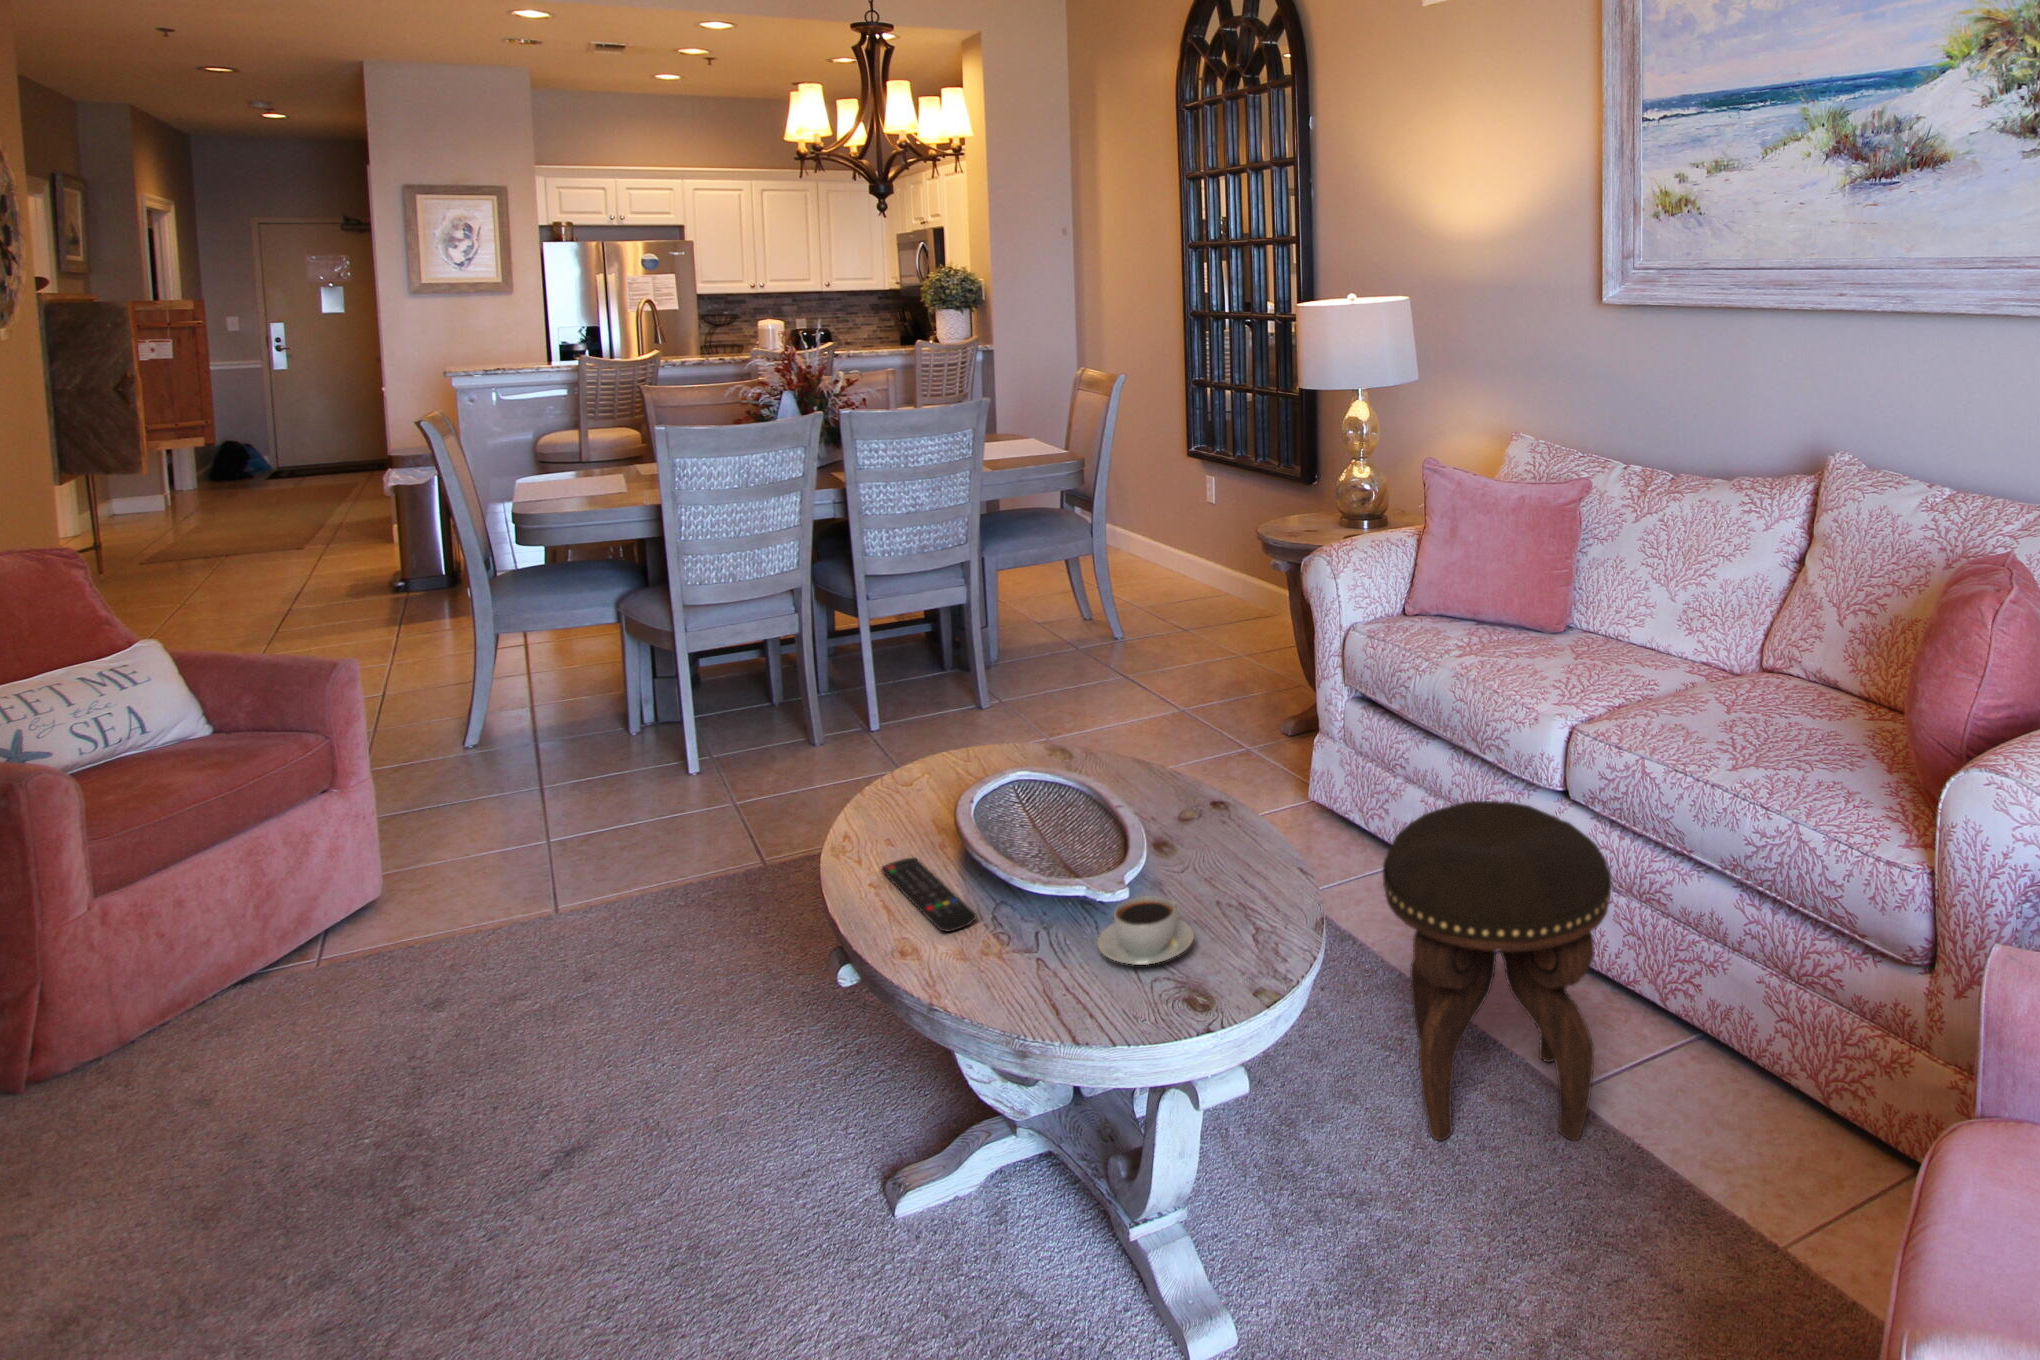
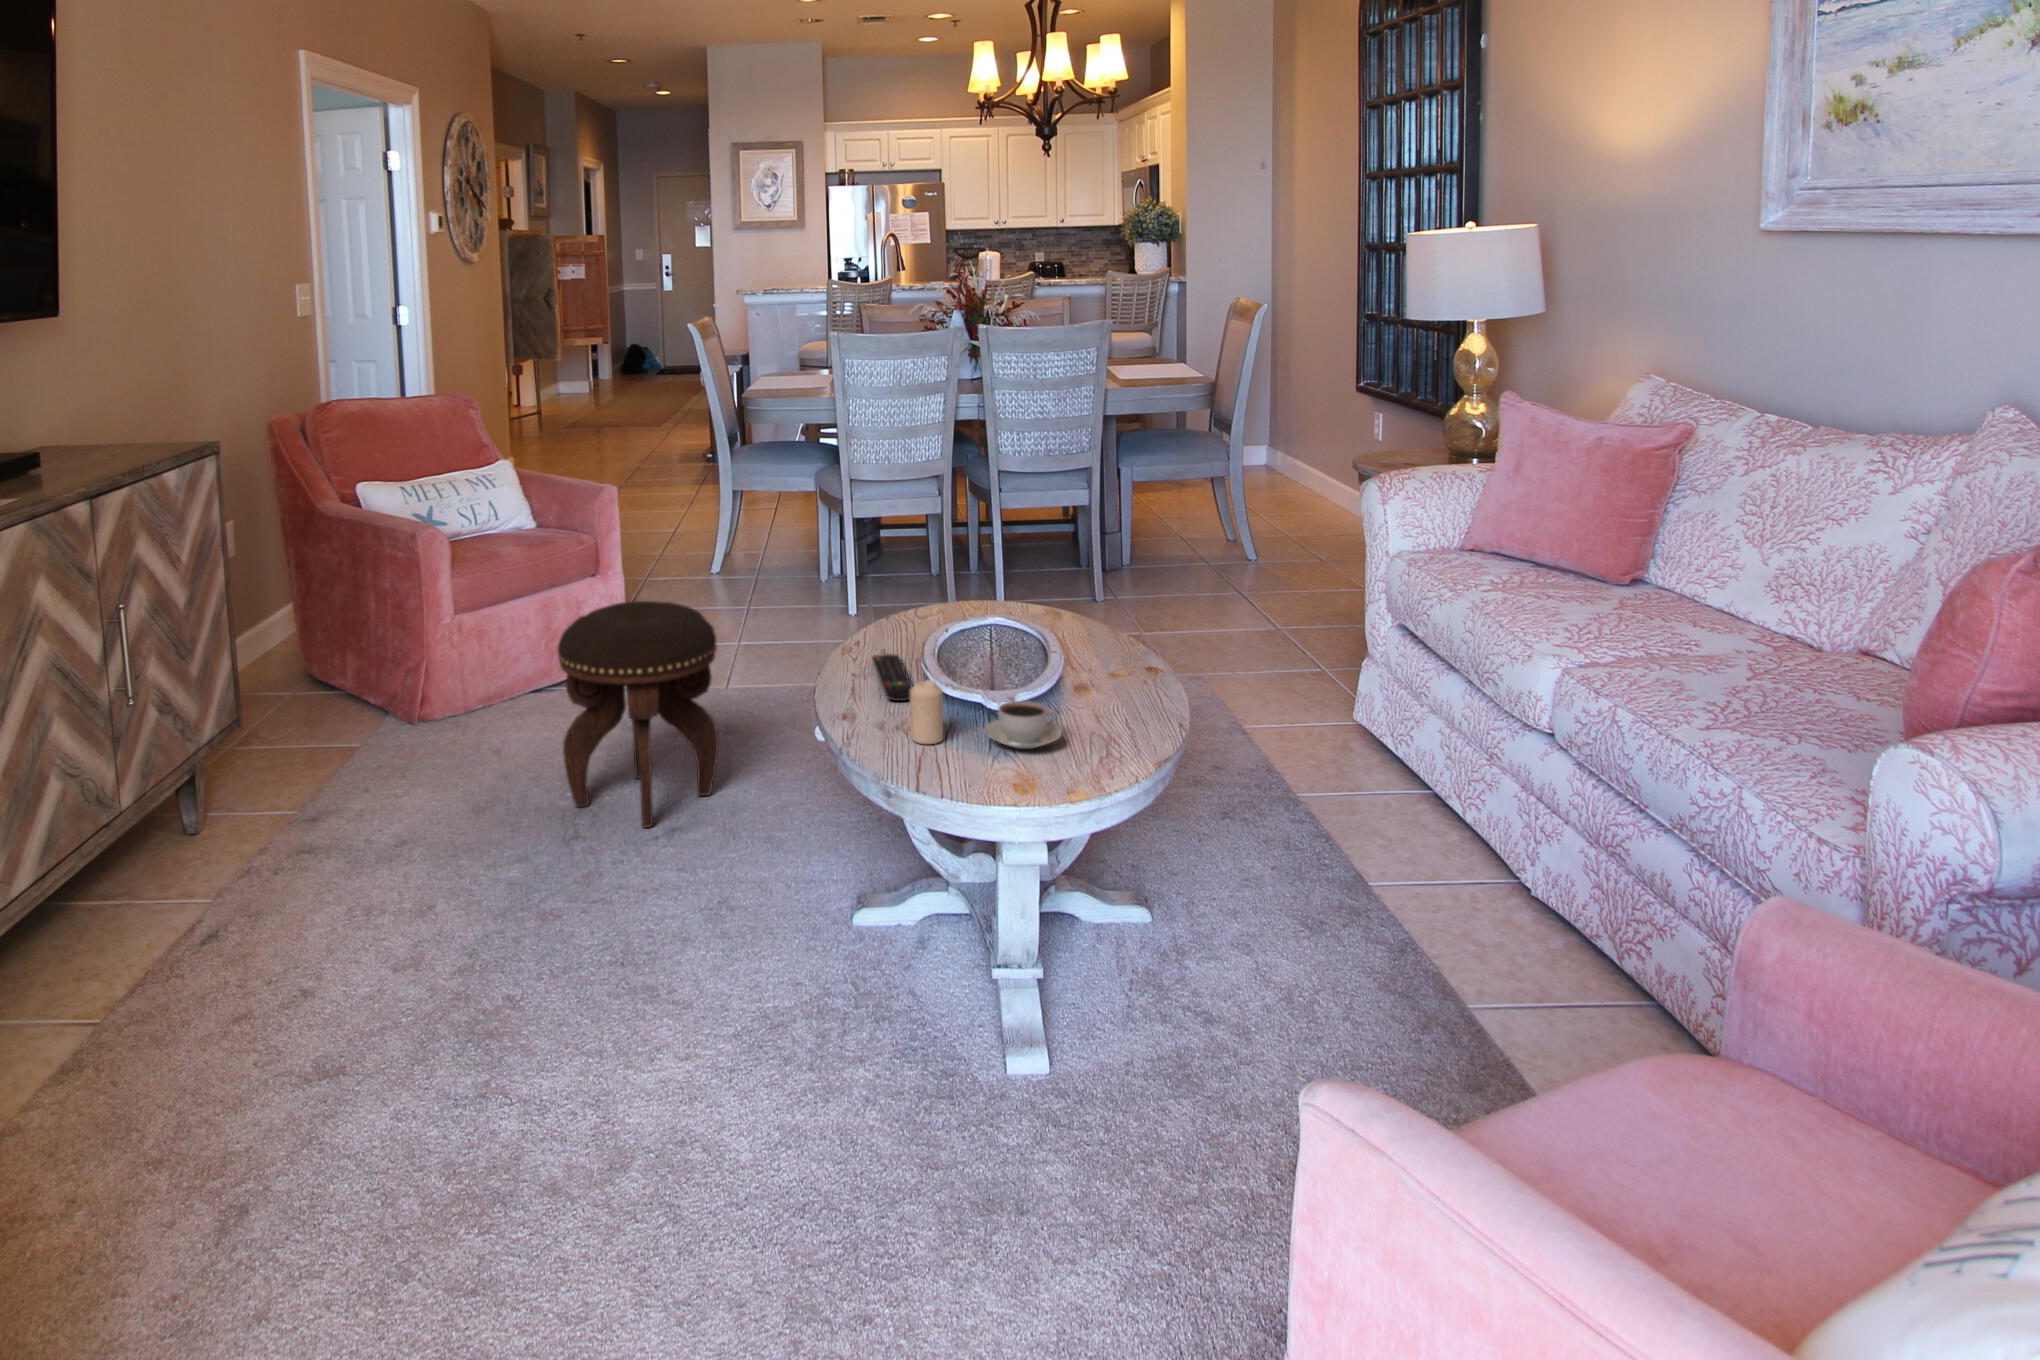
footstool: present [1383,801,1611,1141] -> present [557,601,719,828]
candle: none [1005,902,1050,993] -> present [910,680,943,744]

